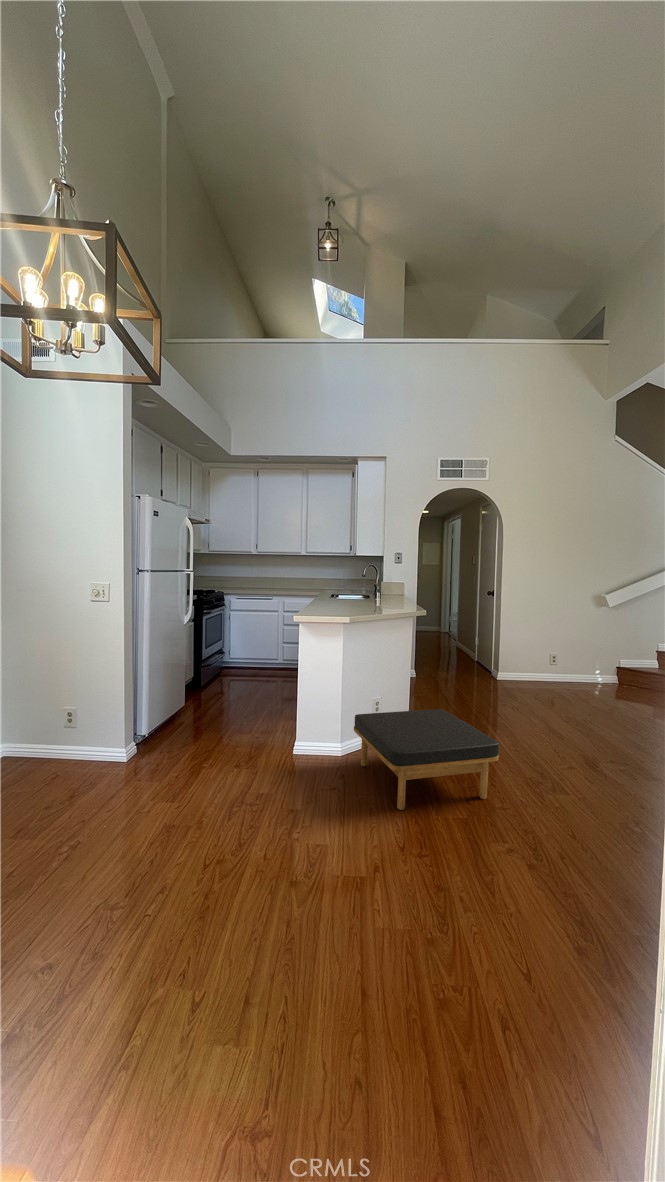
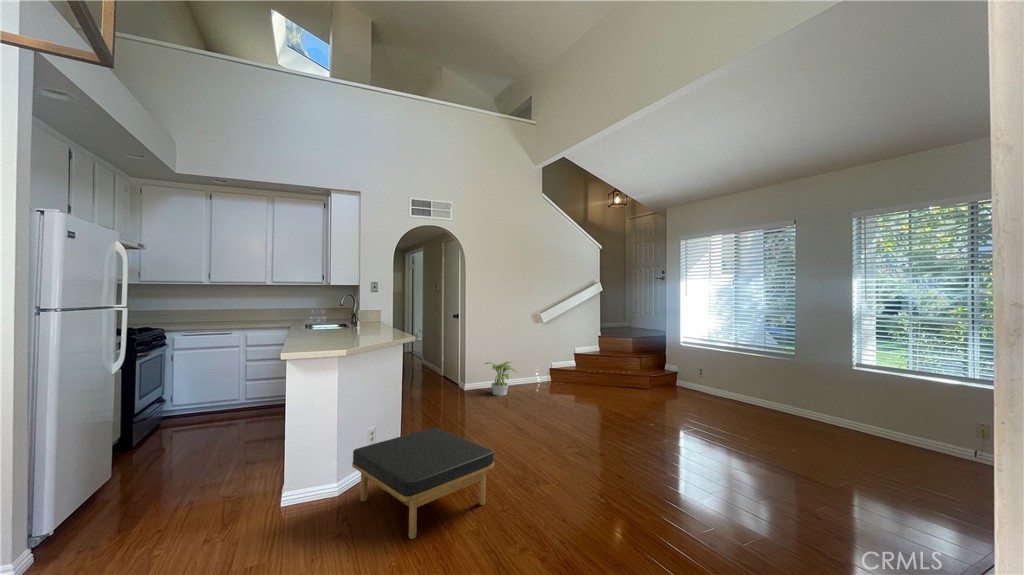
potted plant: none [522,651,565,693] -> present [485,362,516,396]

